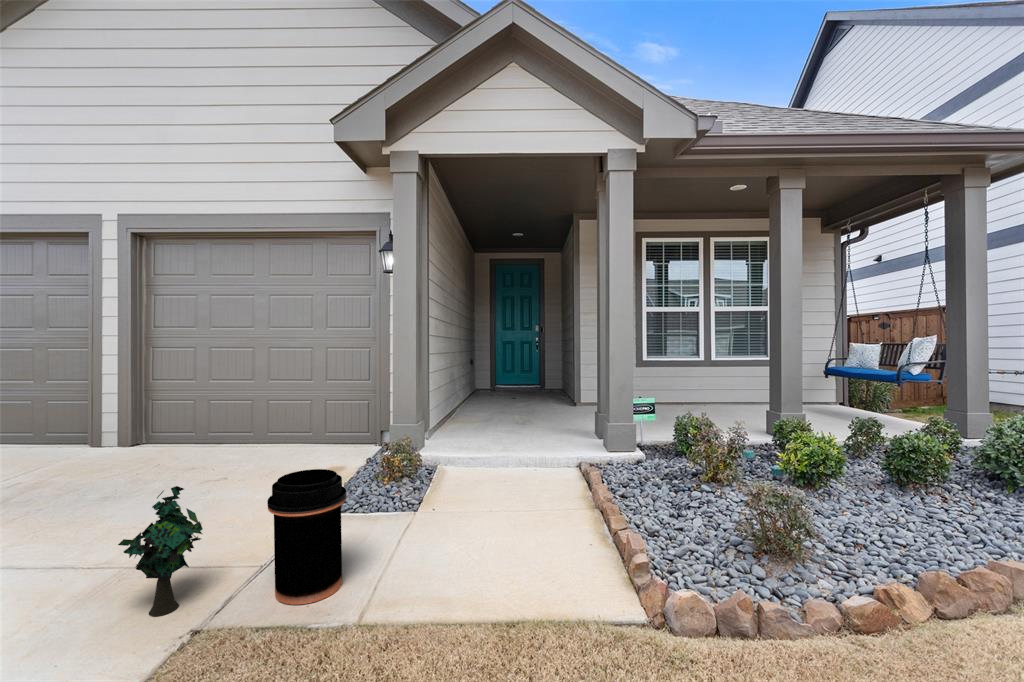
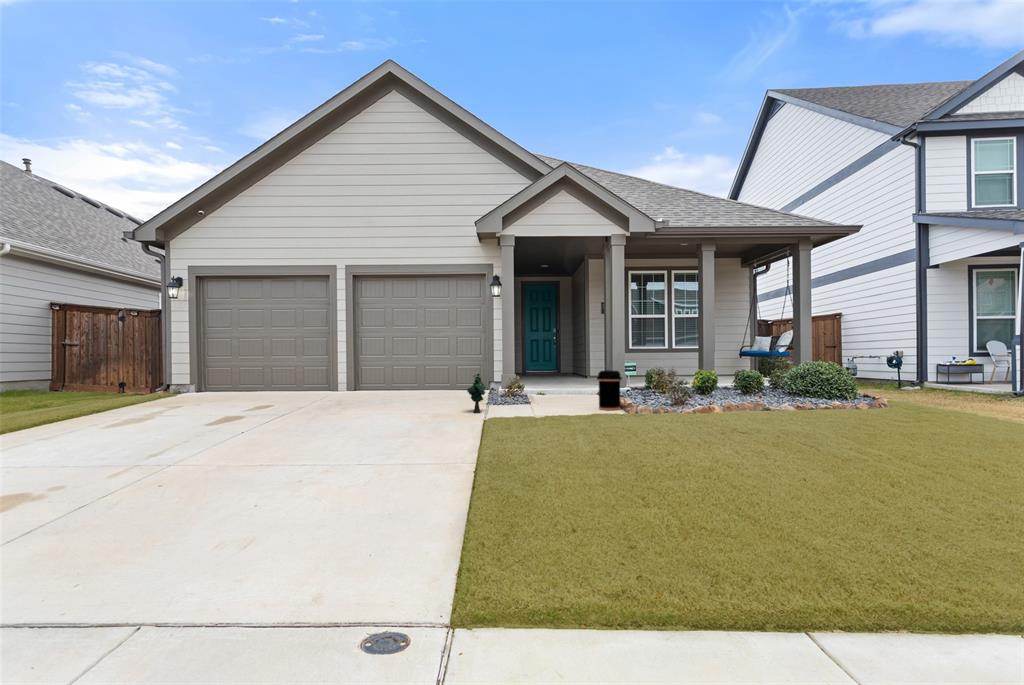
trash can: present [267,469,346,605] -> present [597,371,622,410]

